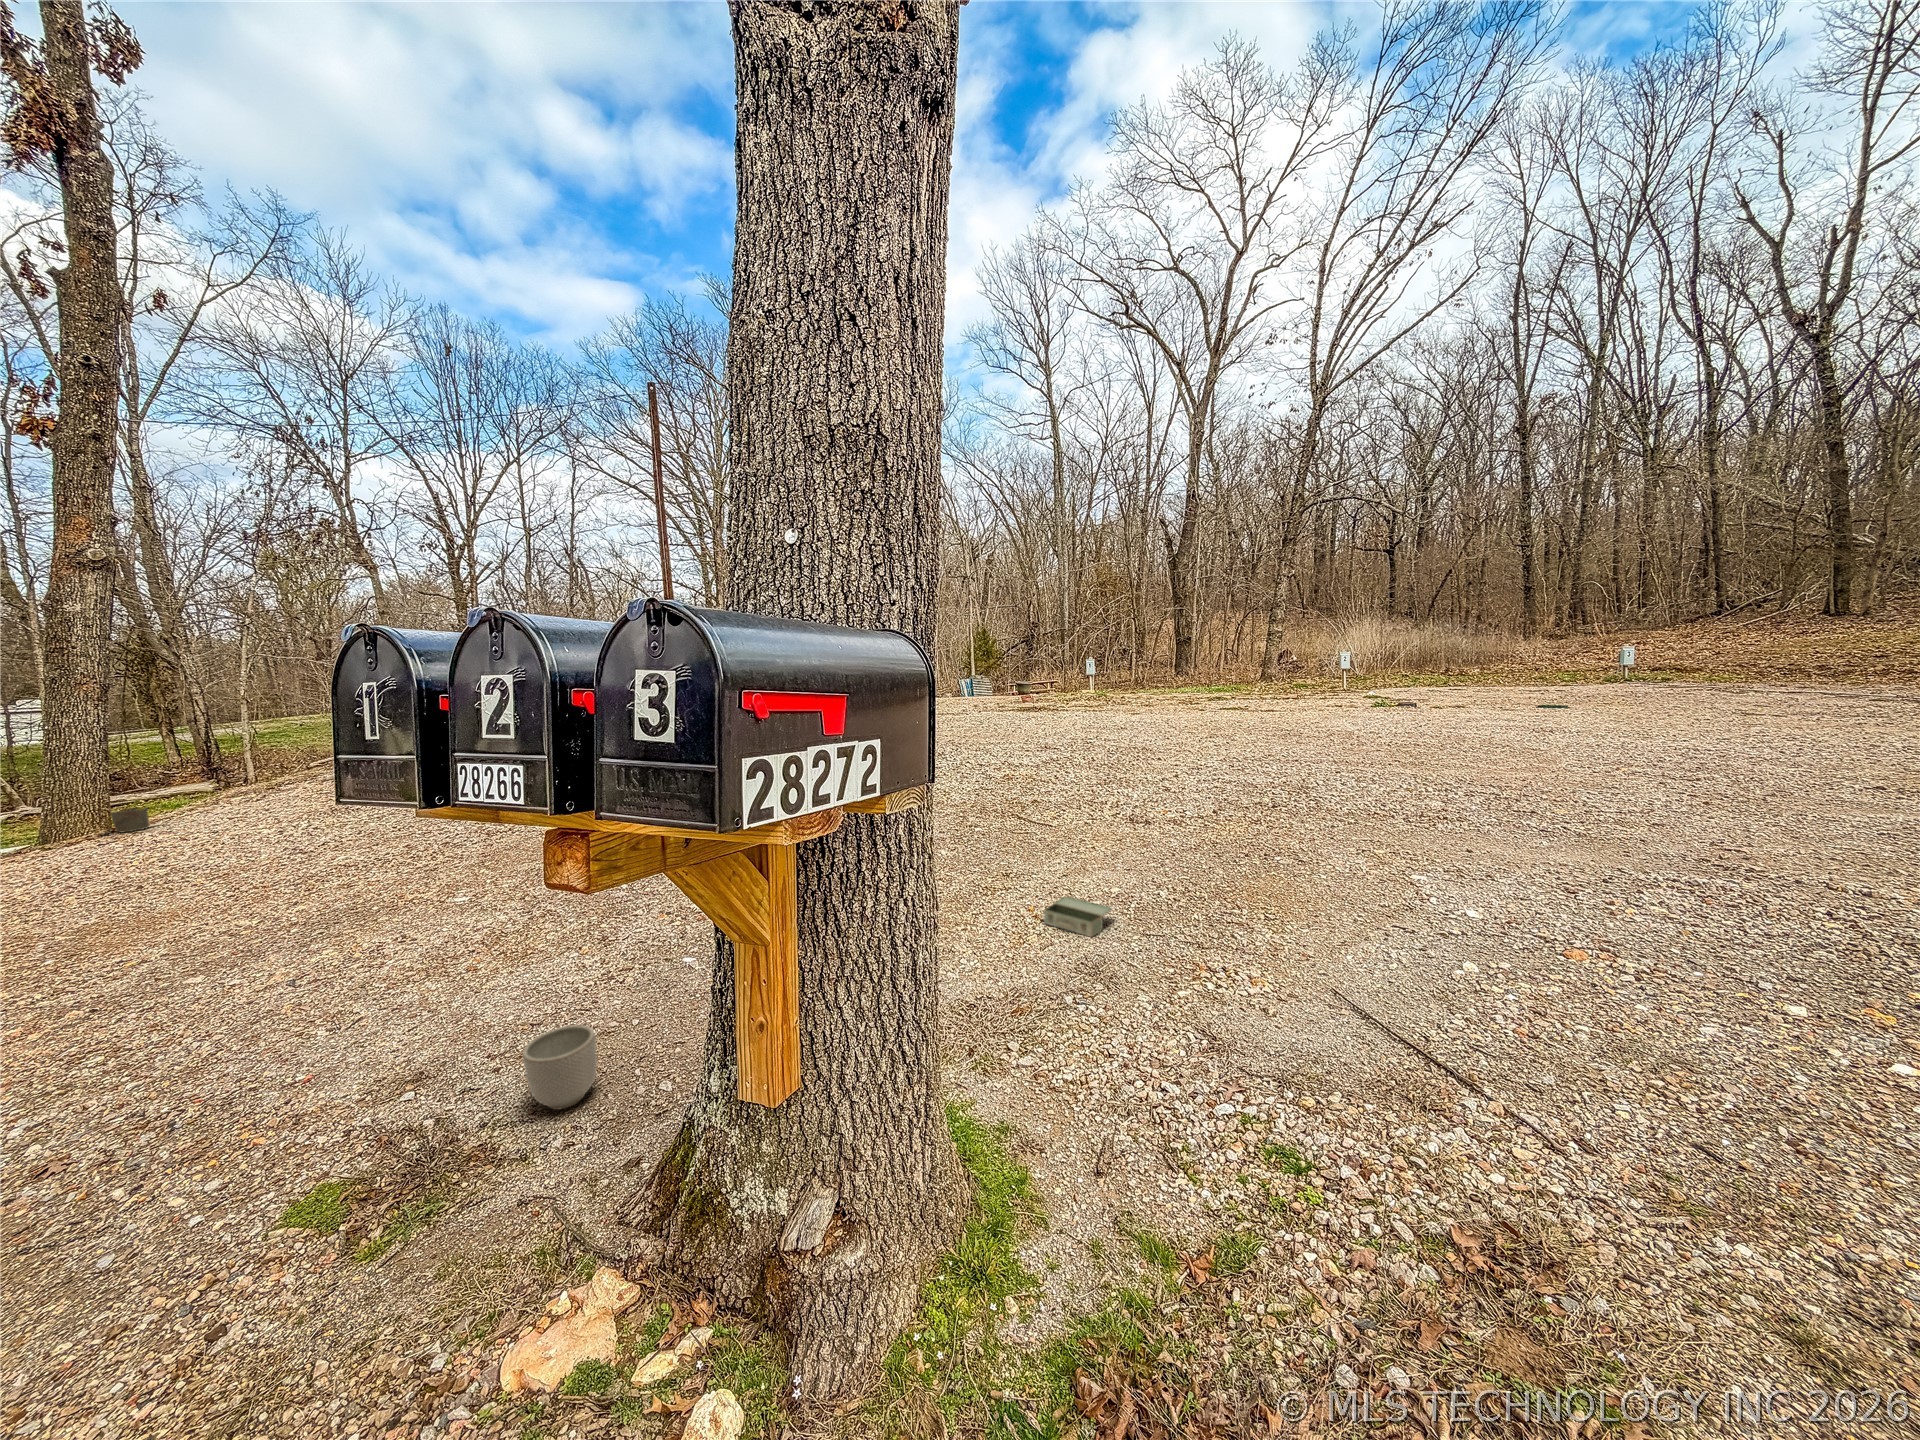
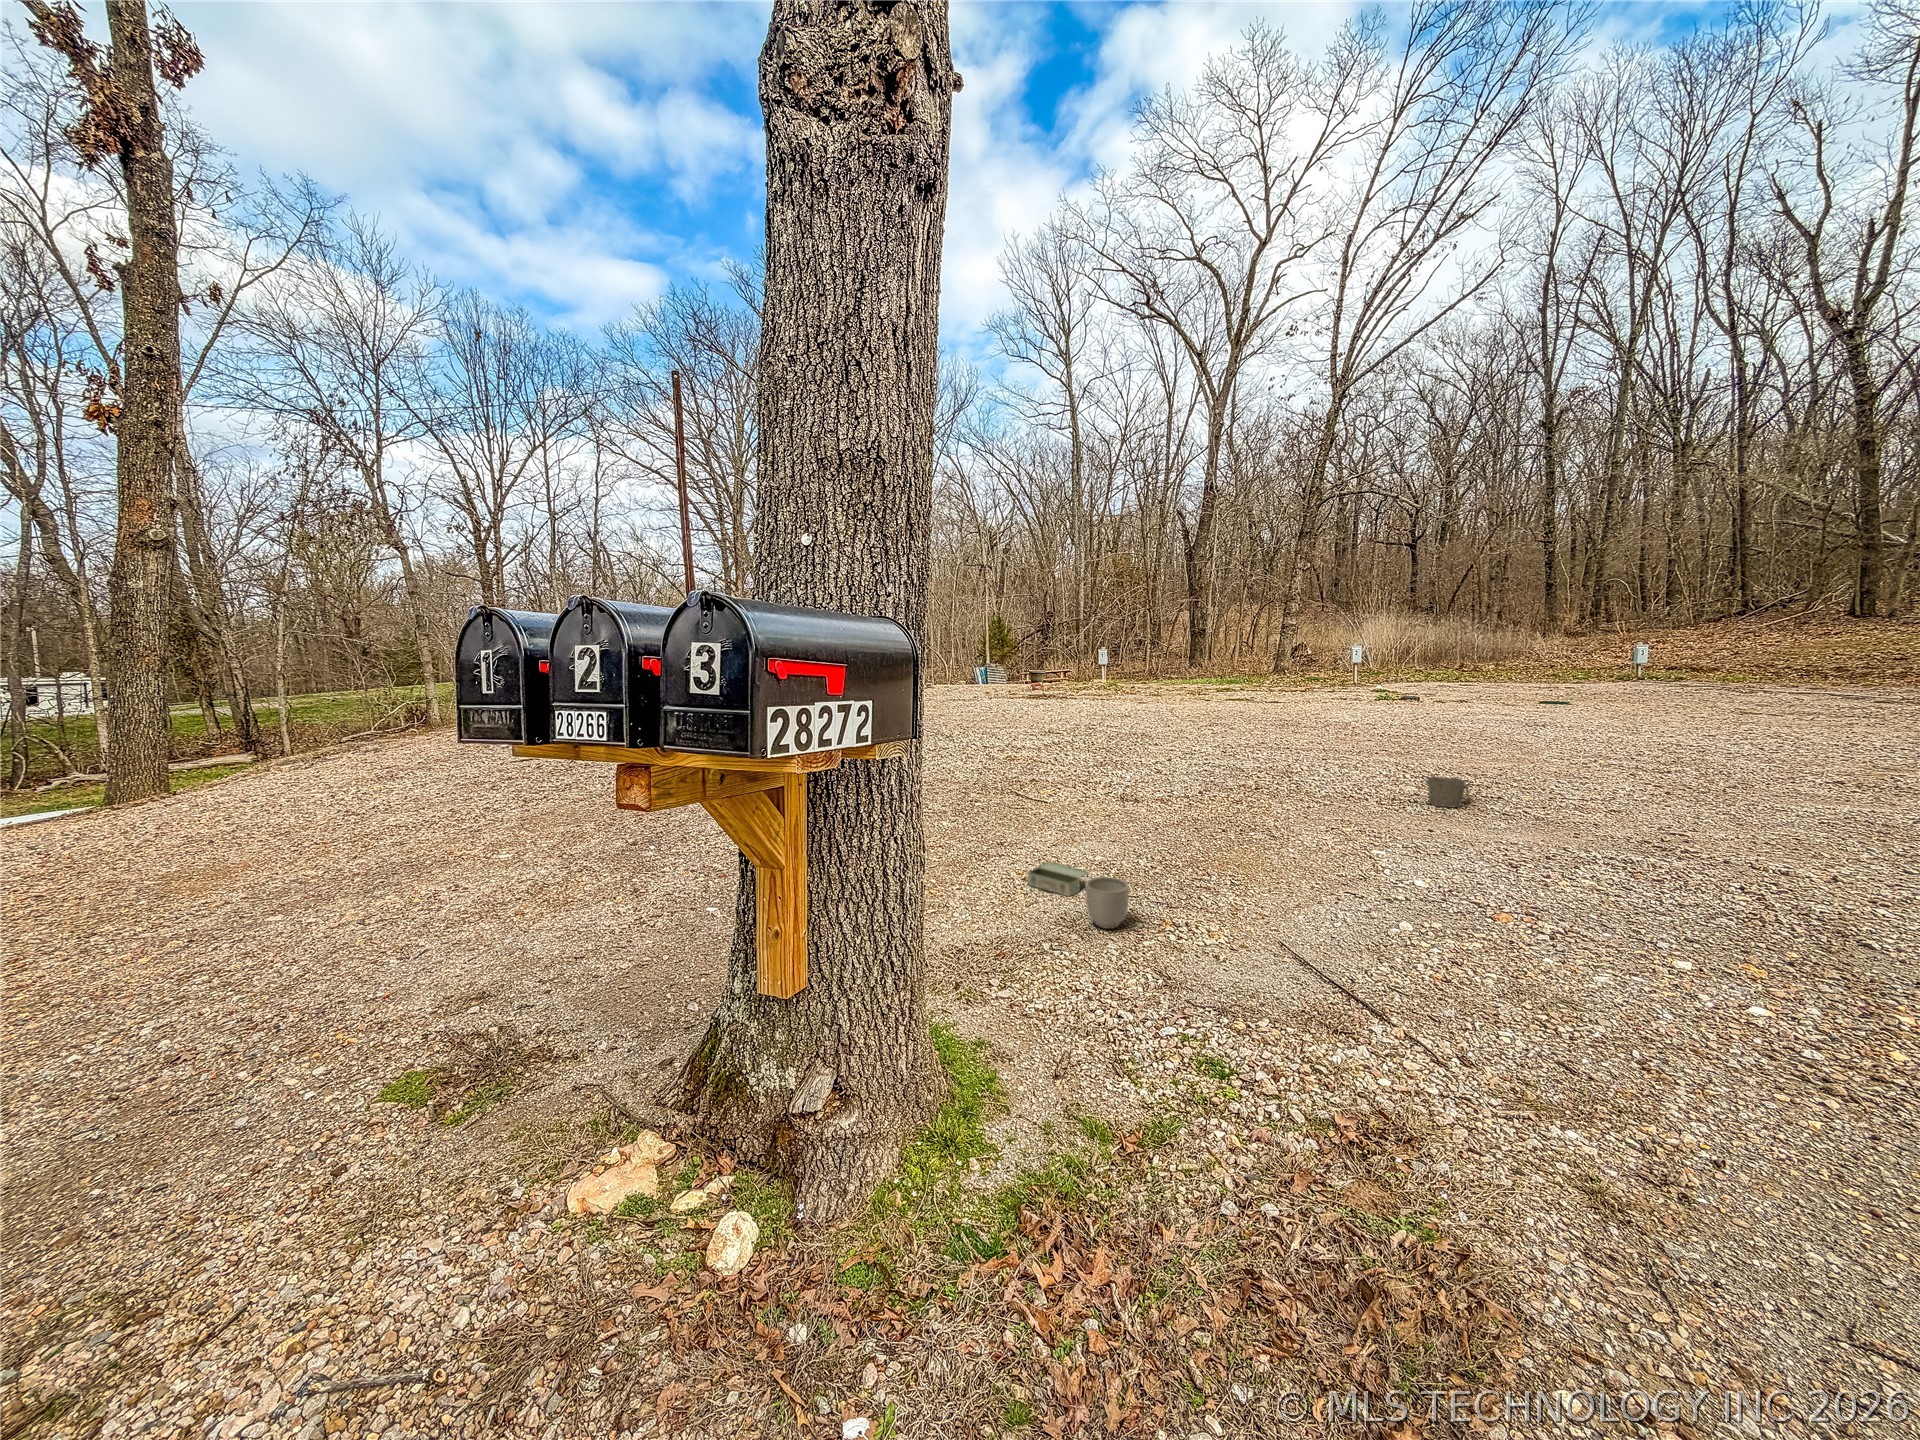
bucket: present [101,808,149,835] -> present [1425,776,1472,808]
planter: present [523,1025,597,1110] -> present [1085,877,1129,929]

